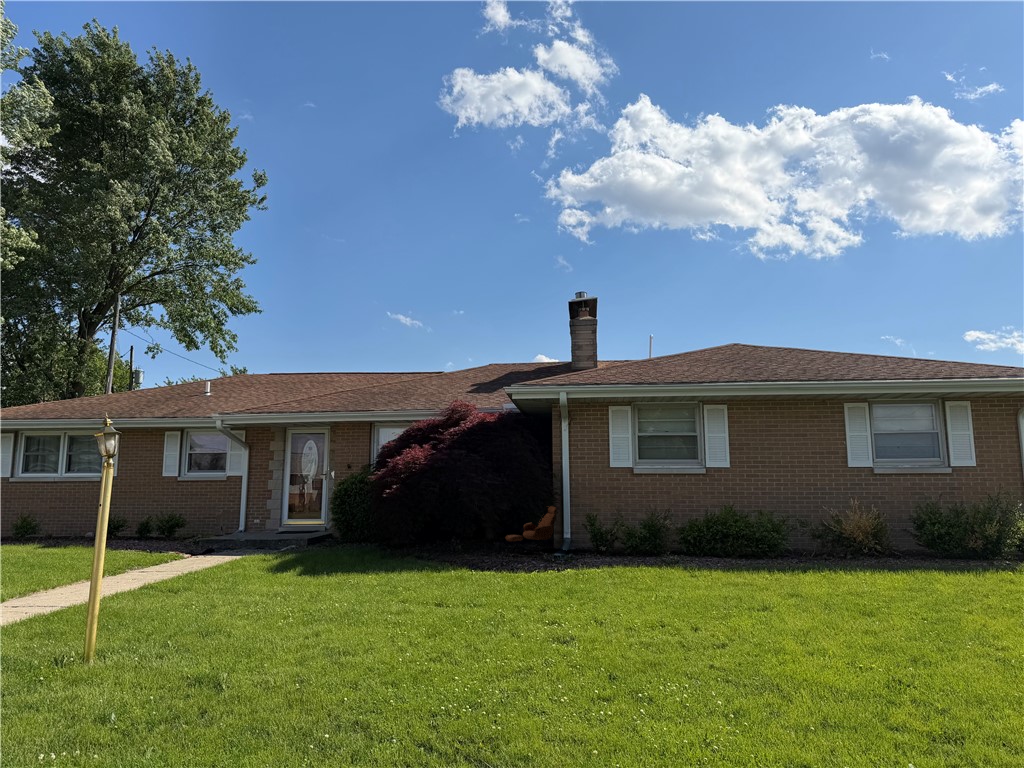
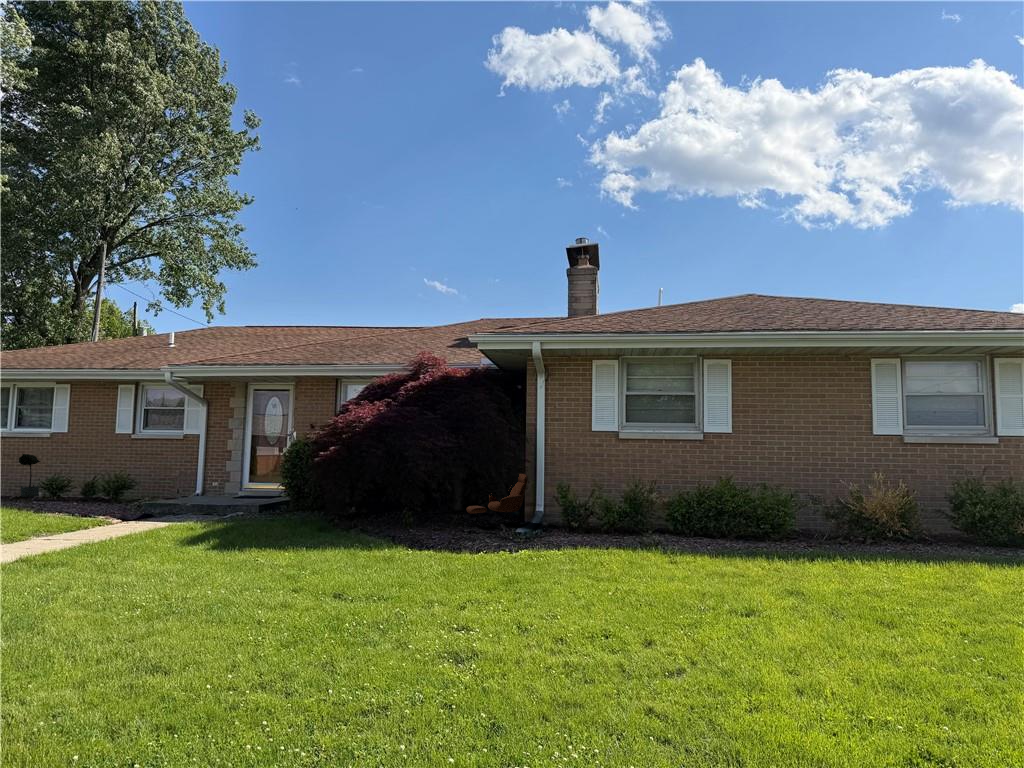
potted tree: none [72,497,91,538] -> present [19,454,40,497]

